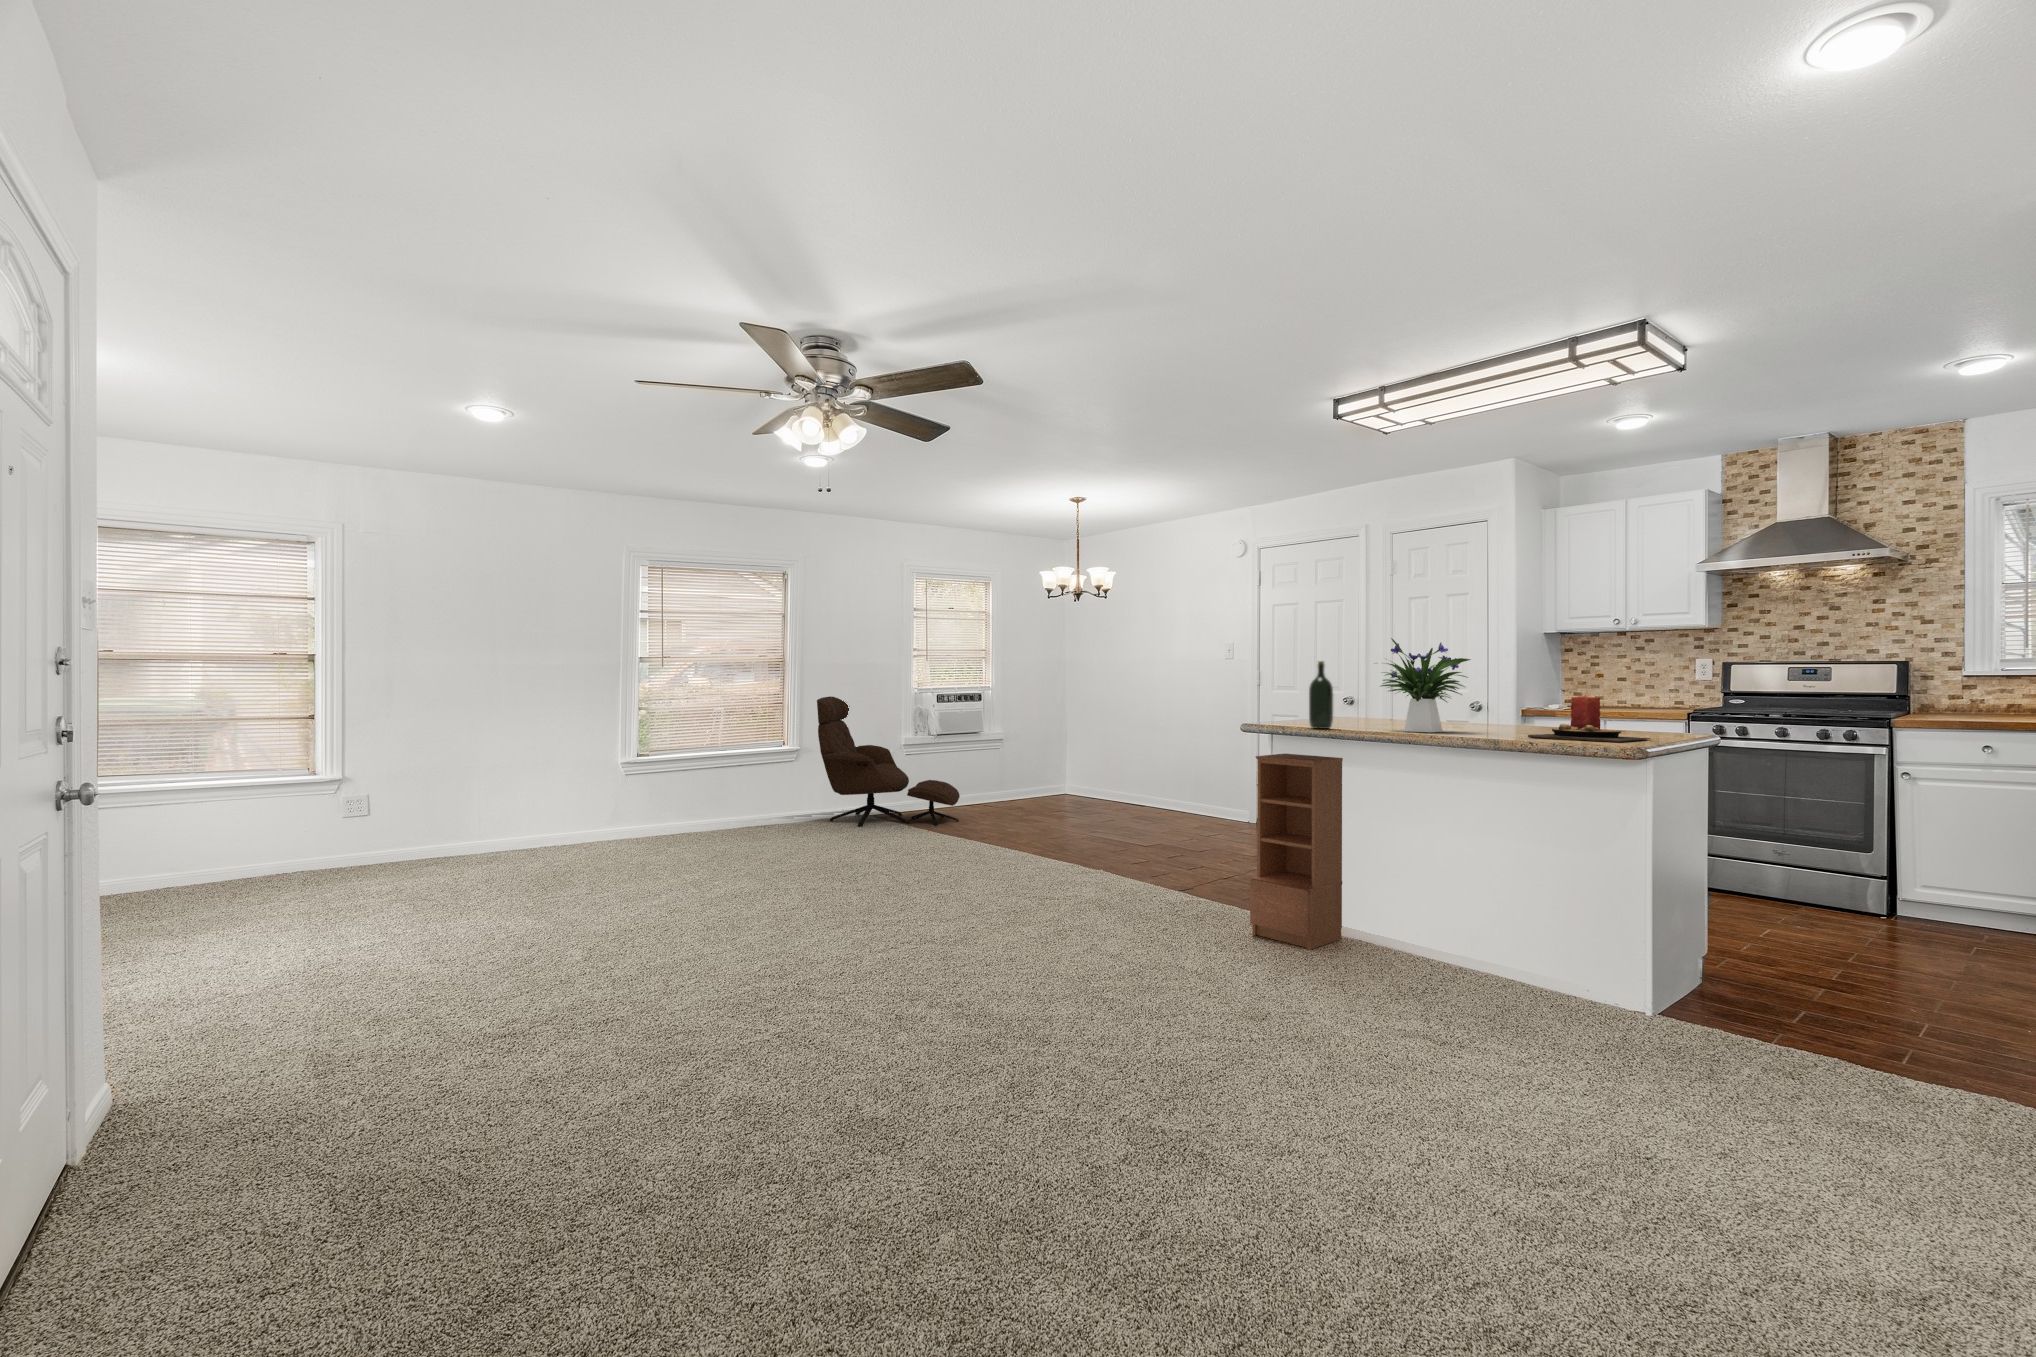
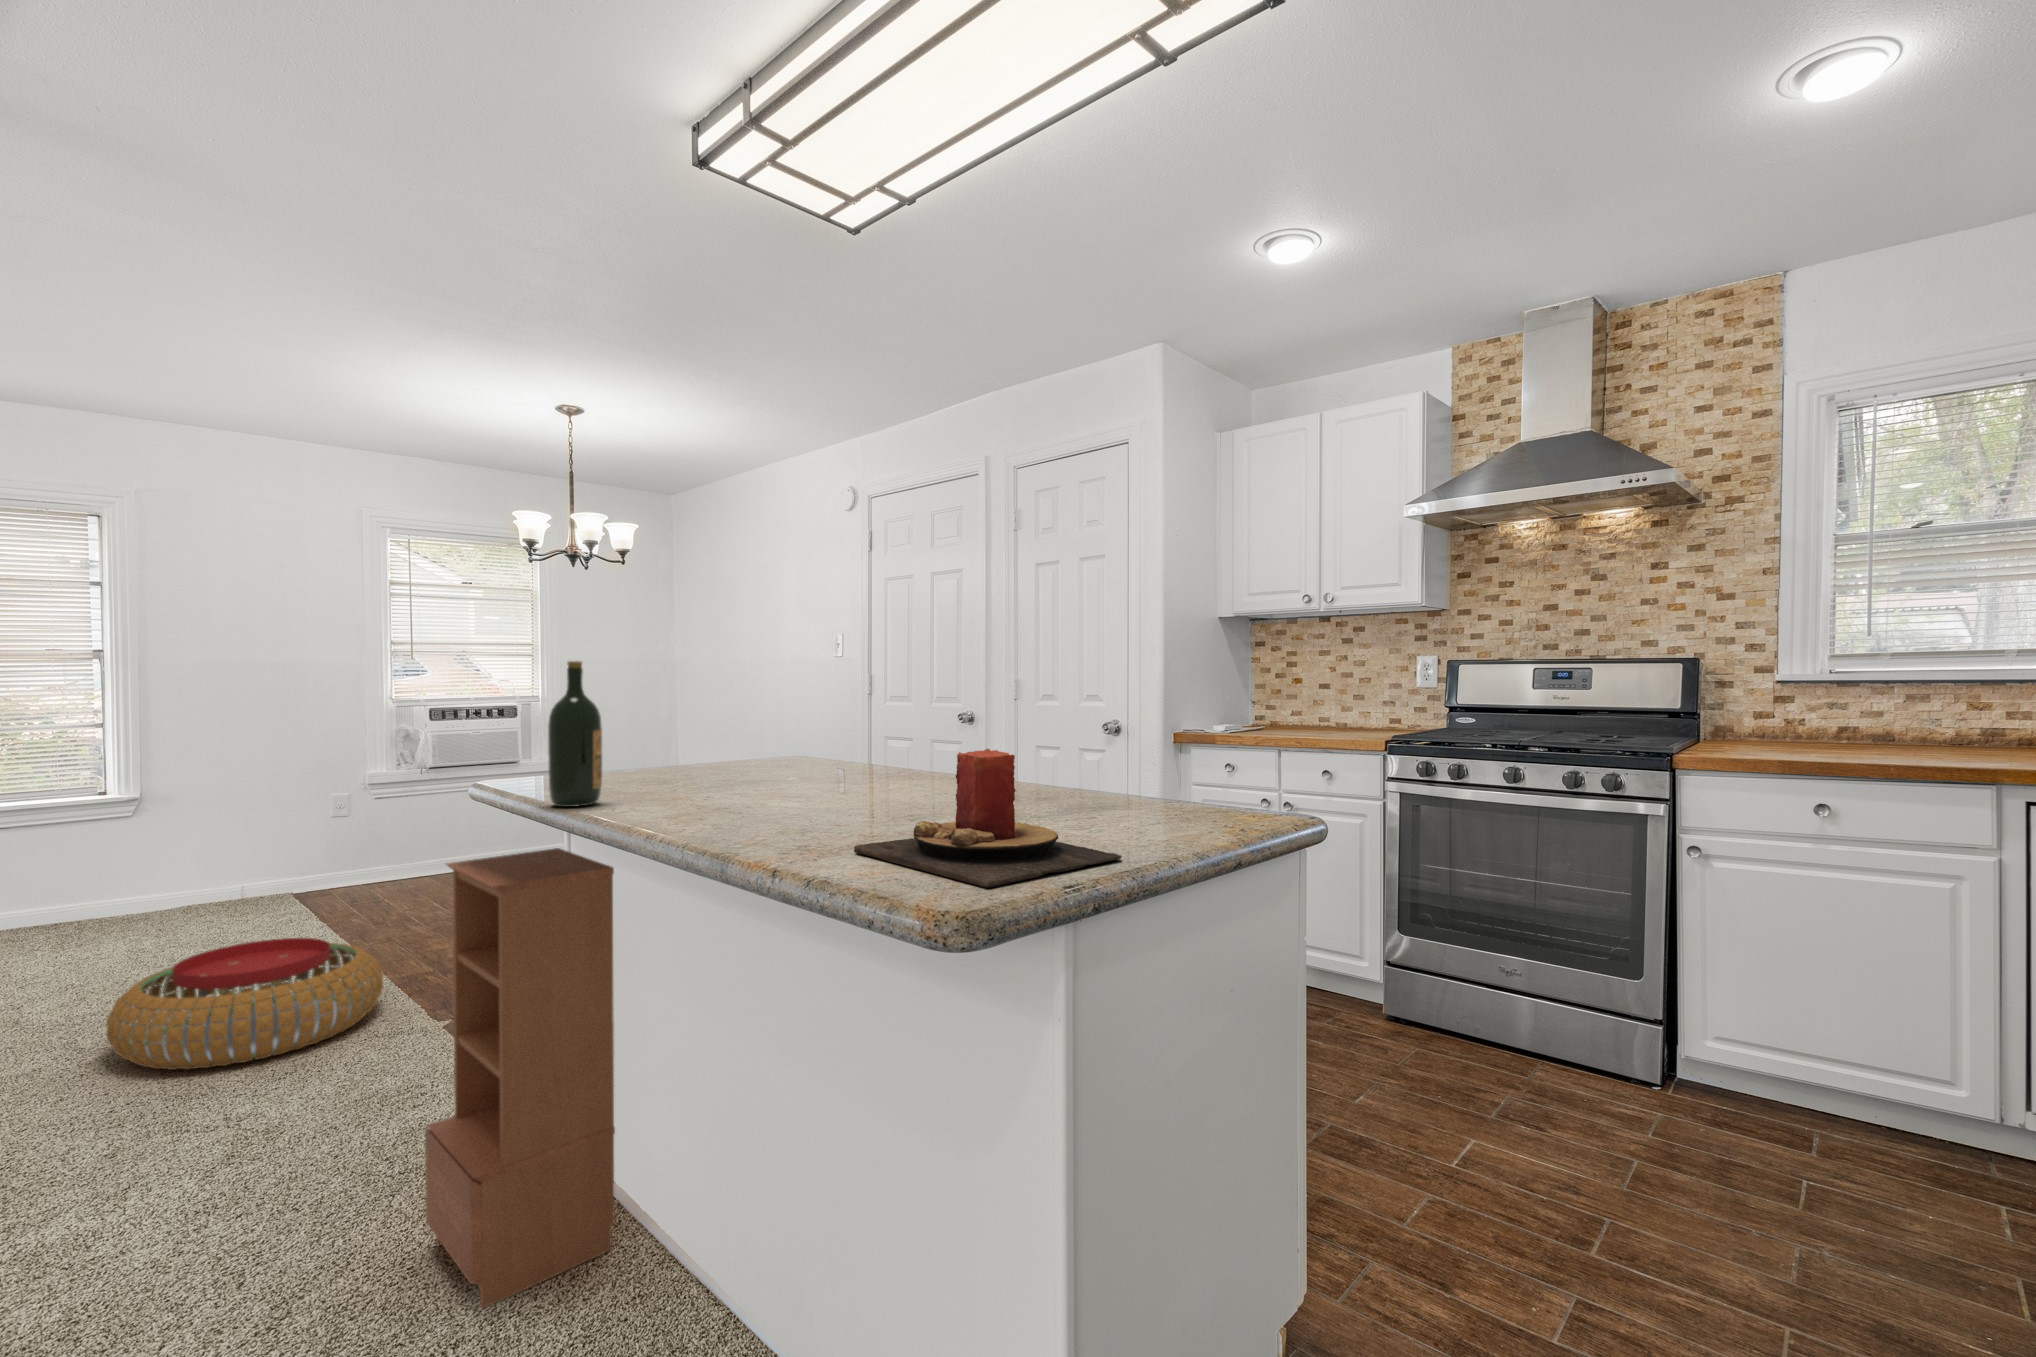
flower arrangement: present [1381,638,1470,732] -> none [627,612,837,822]
lounge chair: present [817,696,960,826] -> none [178,707,443,910]
pouf: none [941,825,1061,884] -> present [106,938,383,1070]

